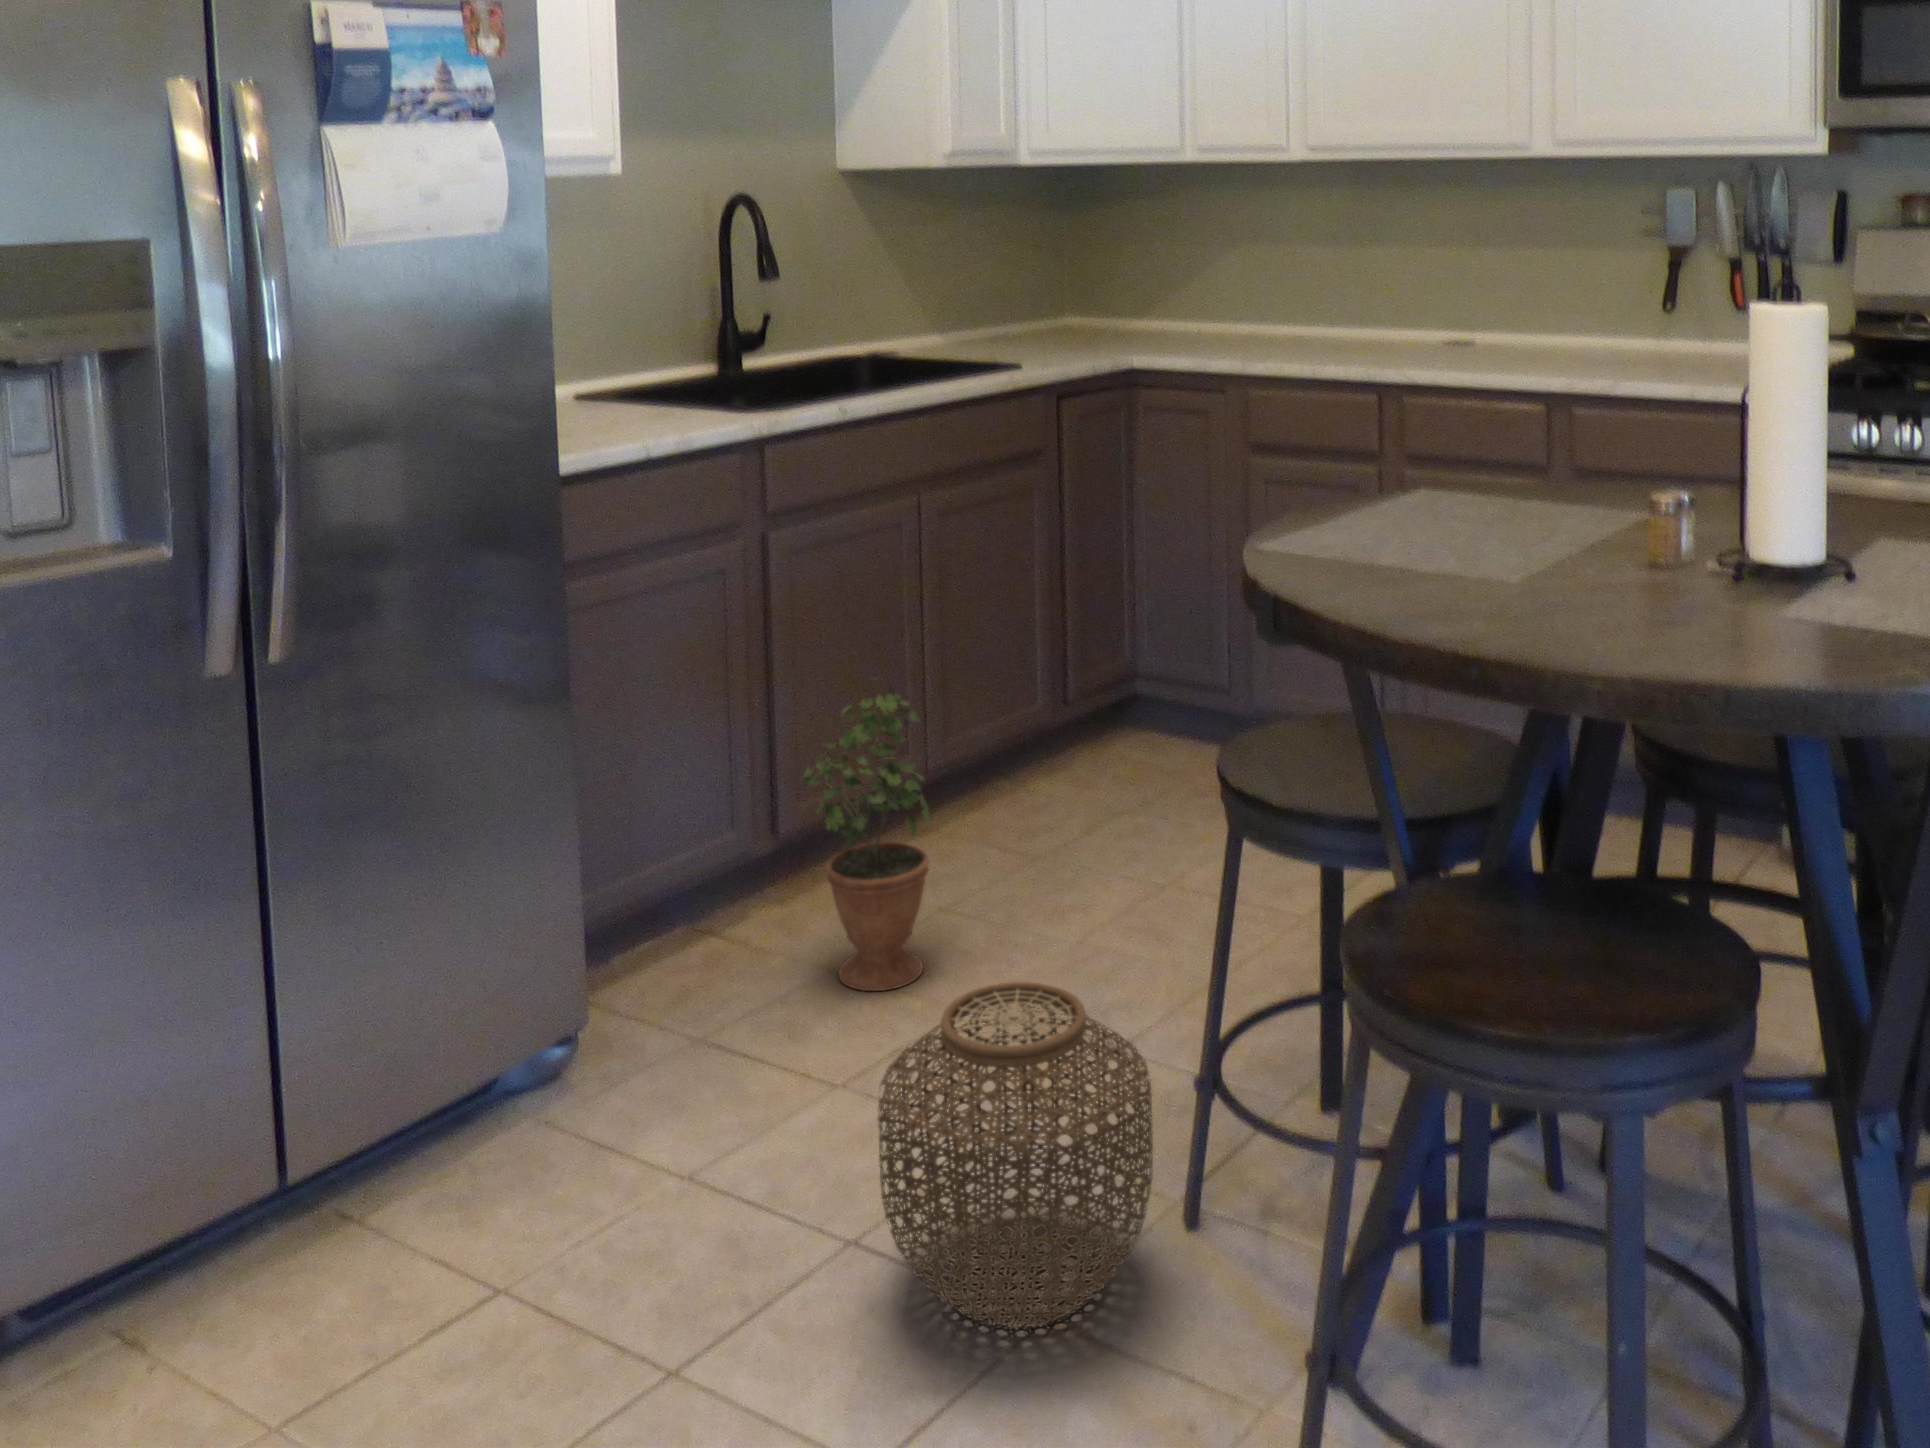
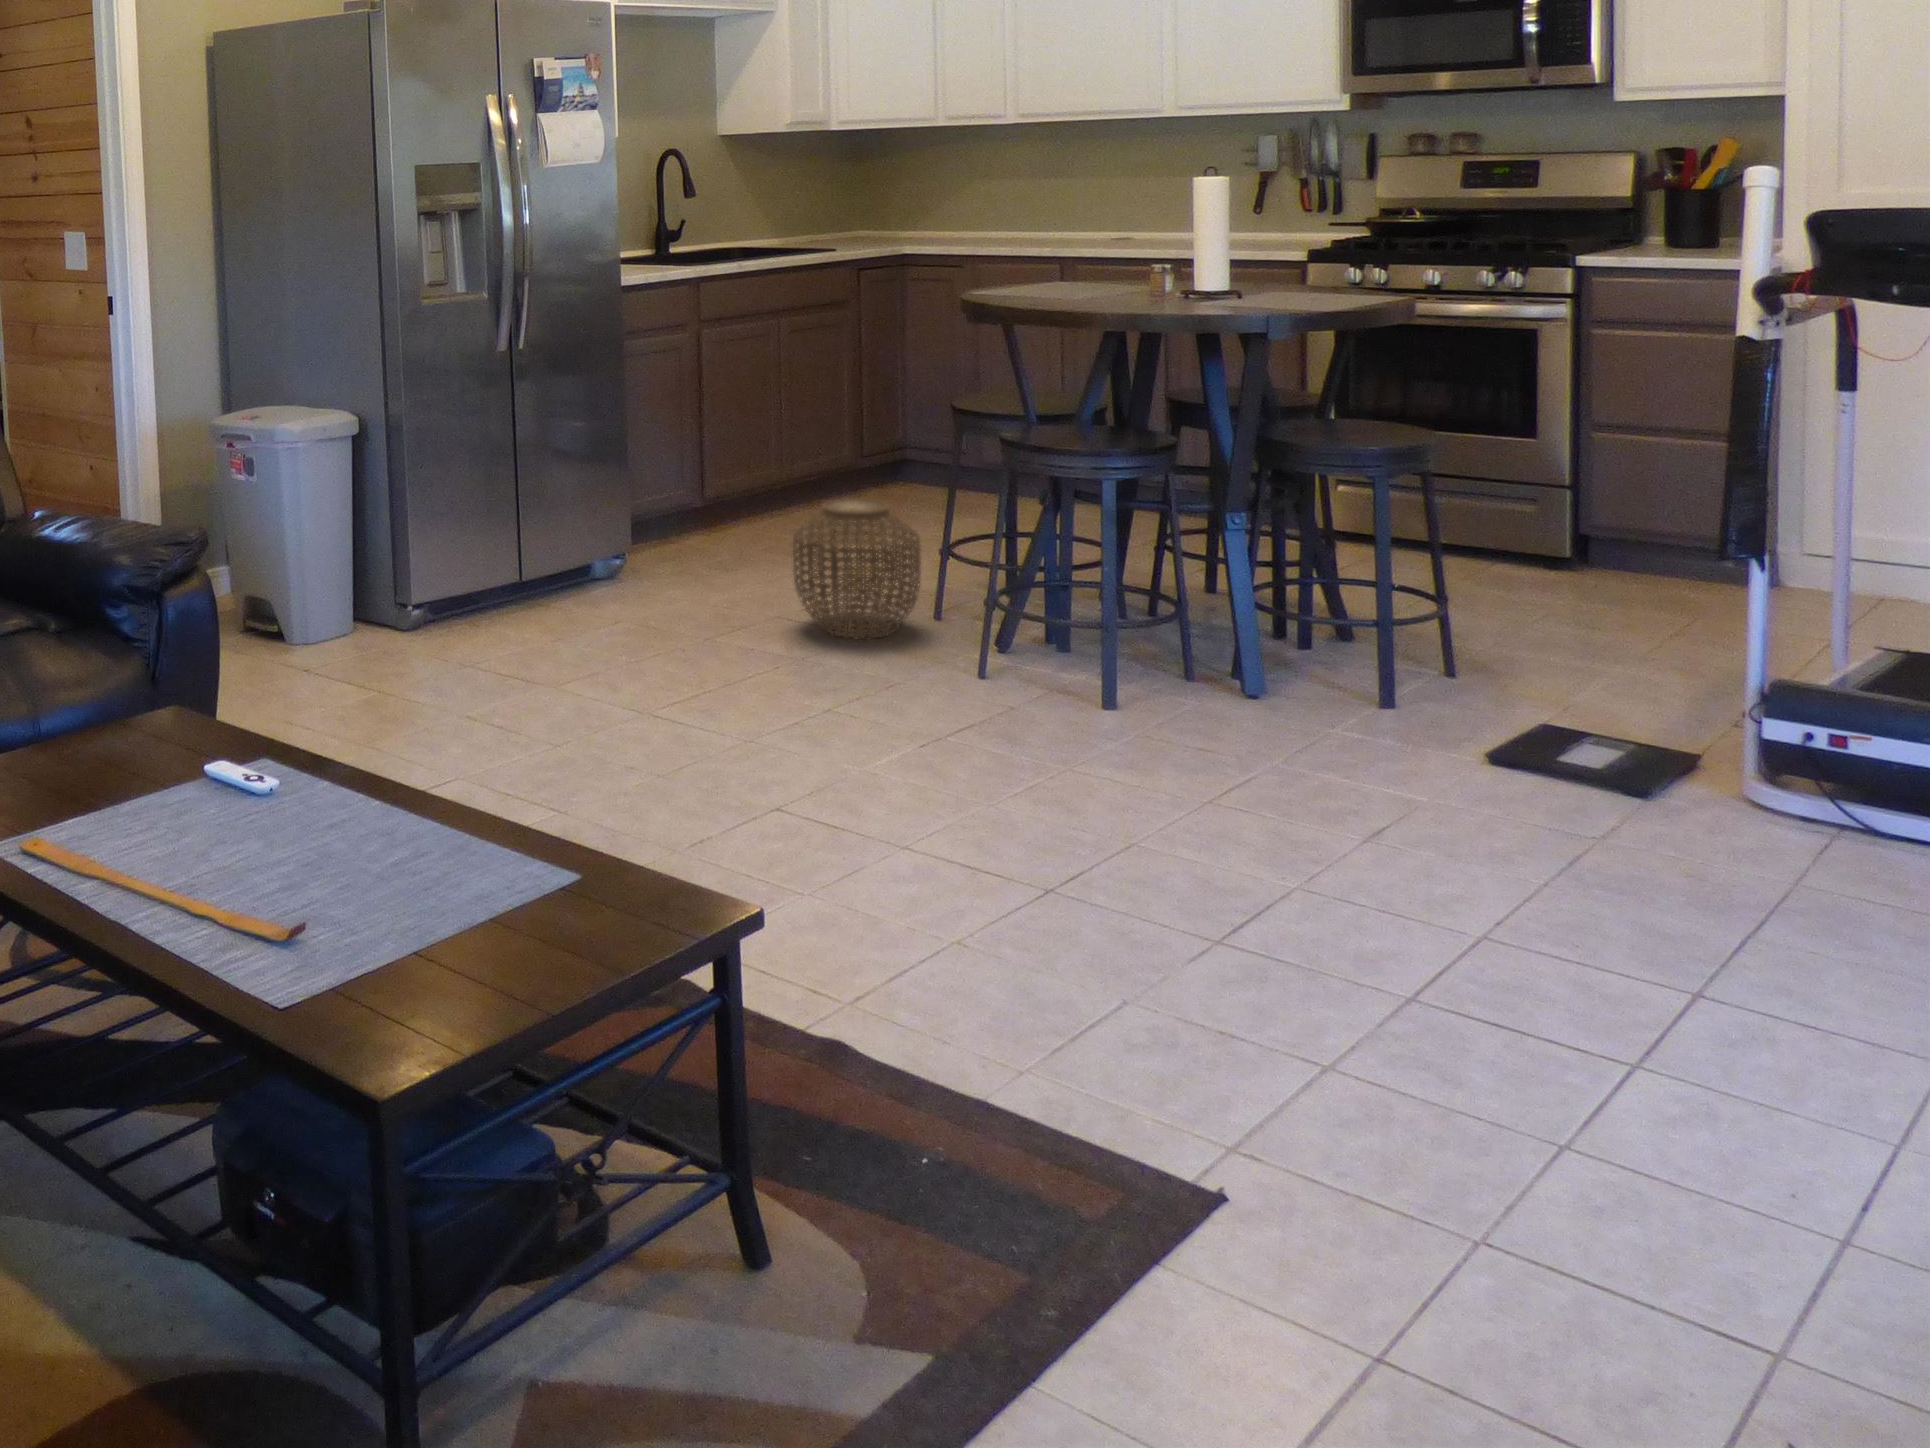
potted plant: present [804,685,930,991] -> none [725,400,794,559]

